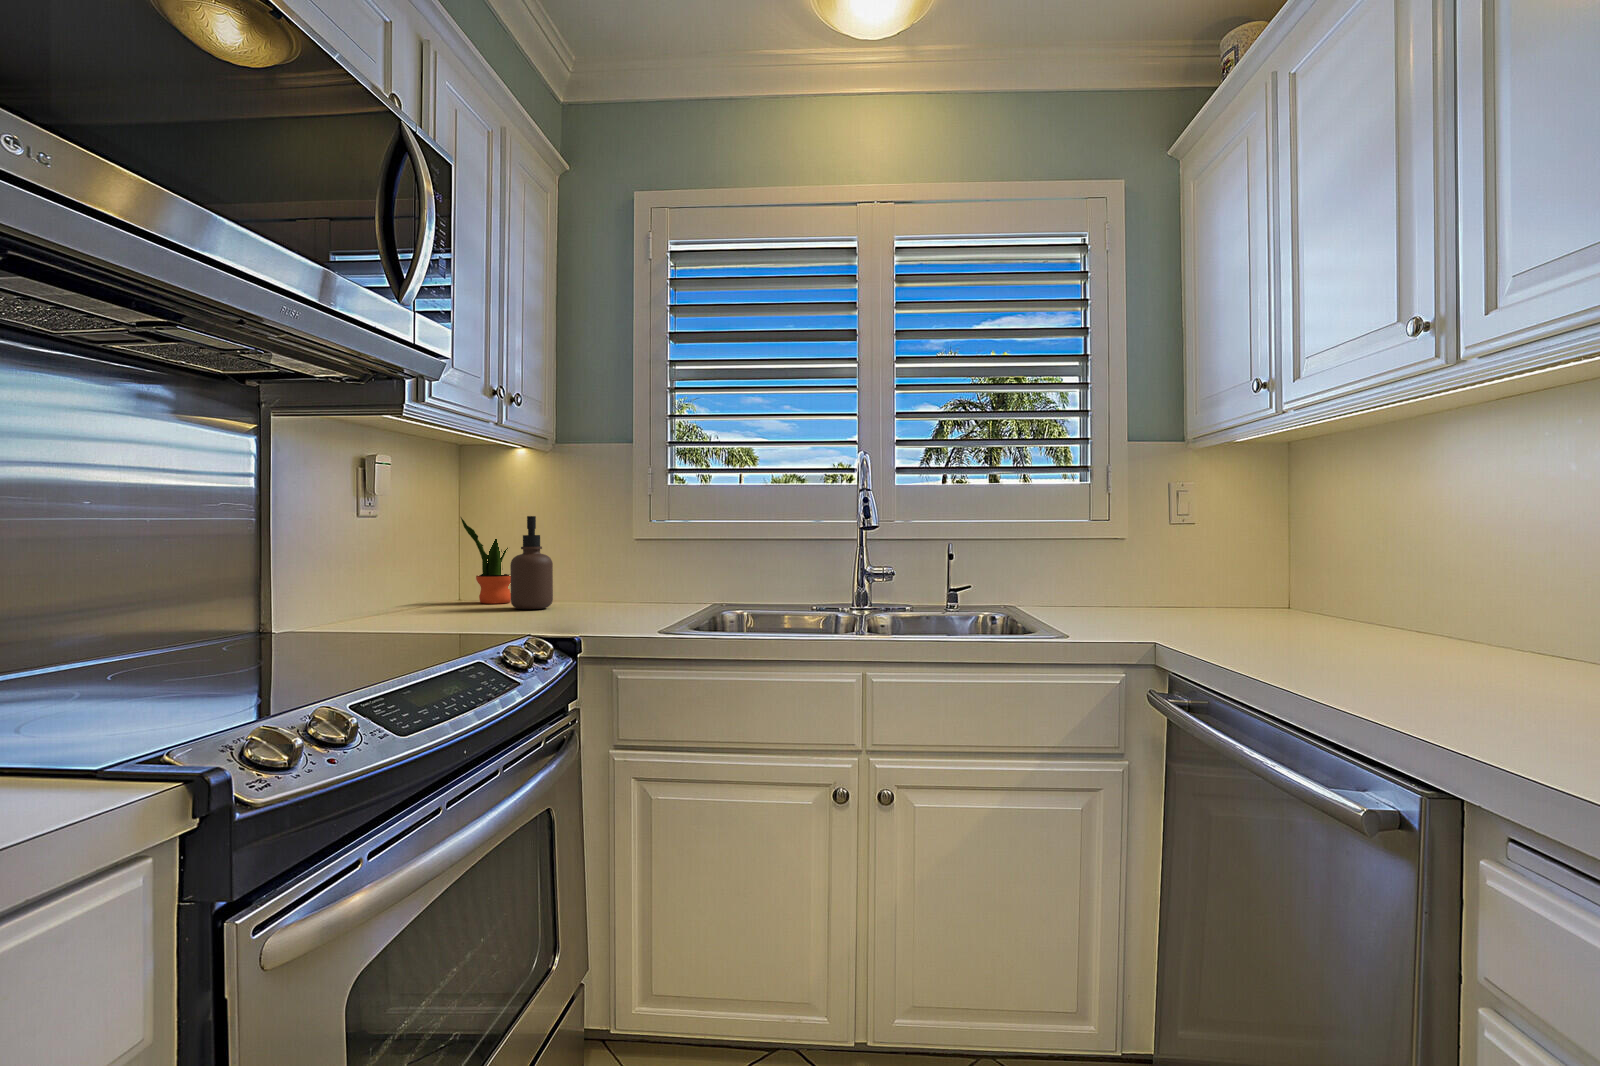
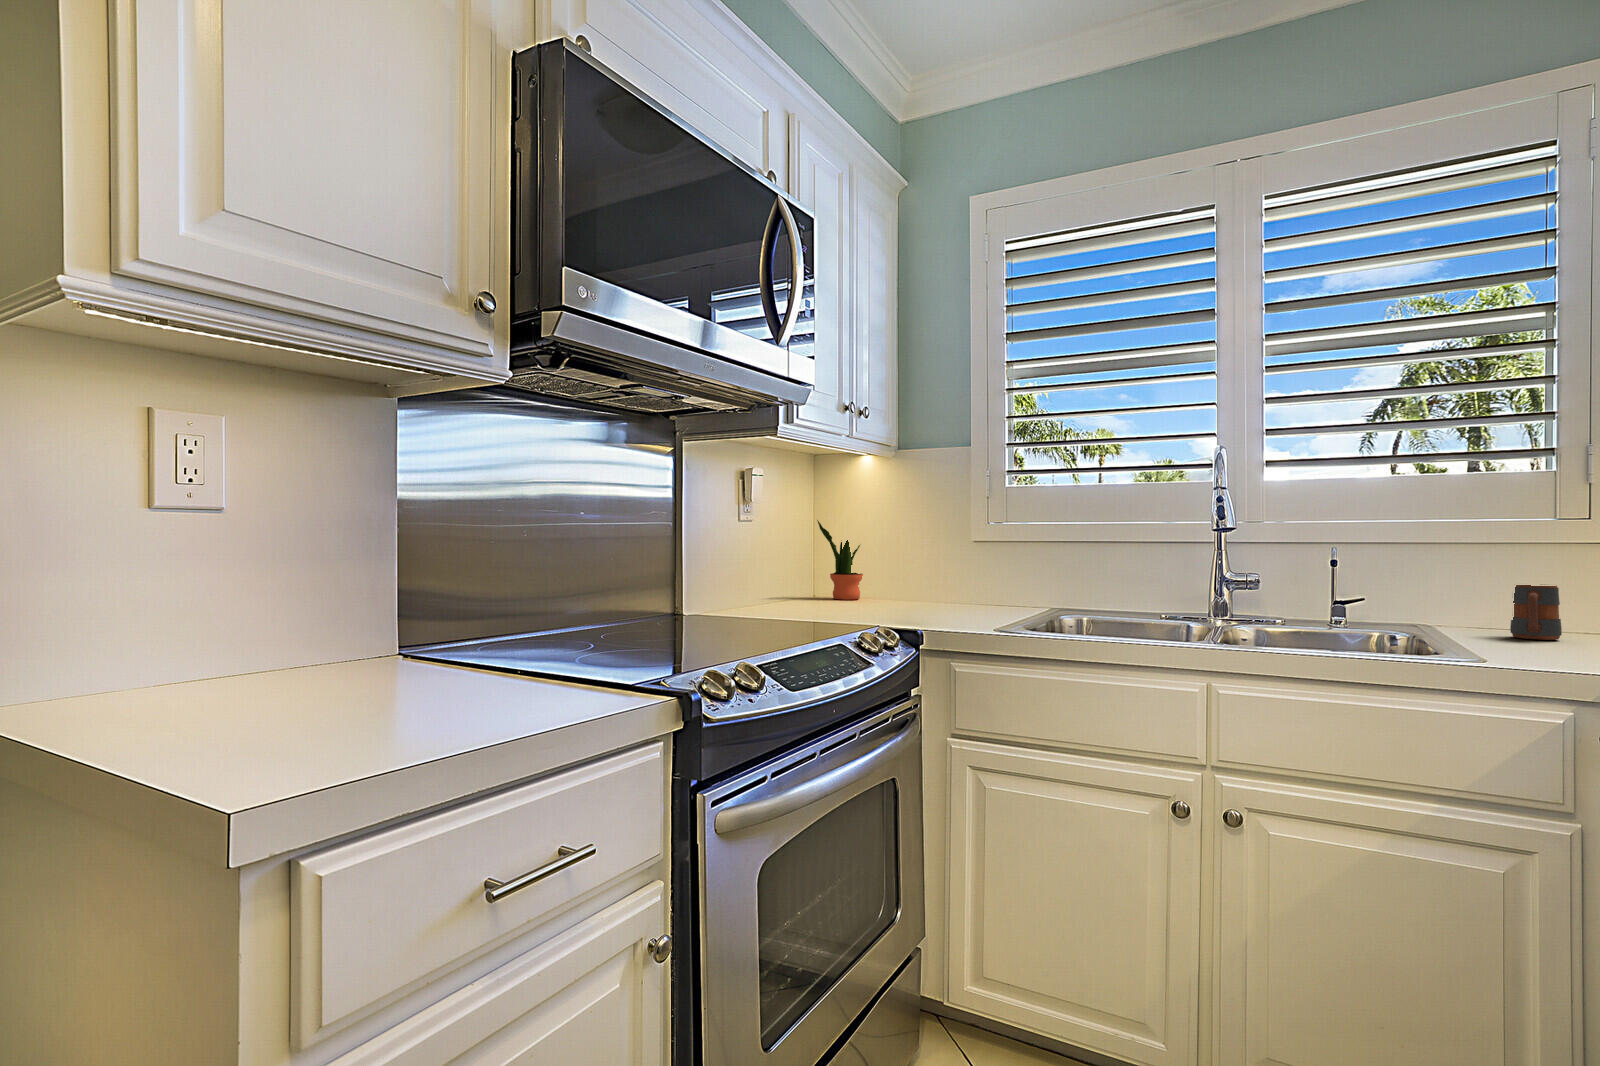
soap dispenser: present [510,516,553,609] -> none [860,519,898,606]
mug: none [1075,571,1109,615] -> present [1510,585,1562,640]

